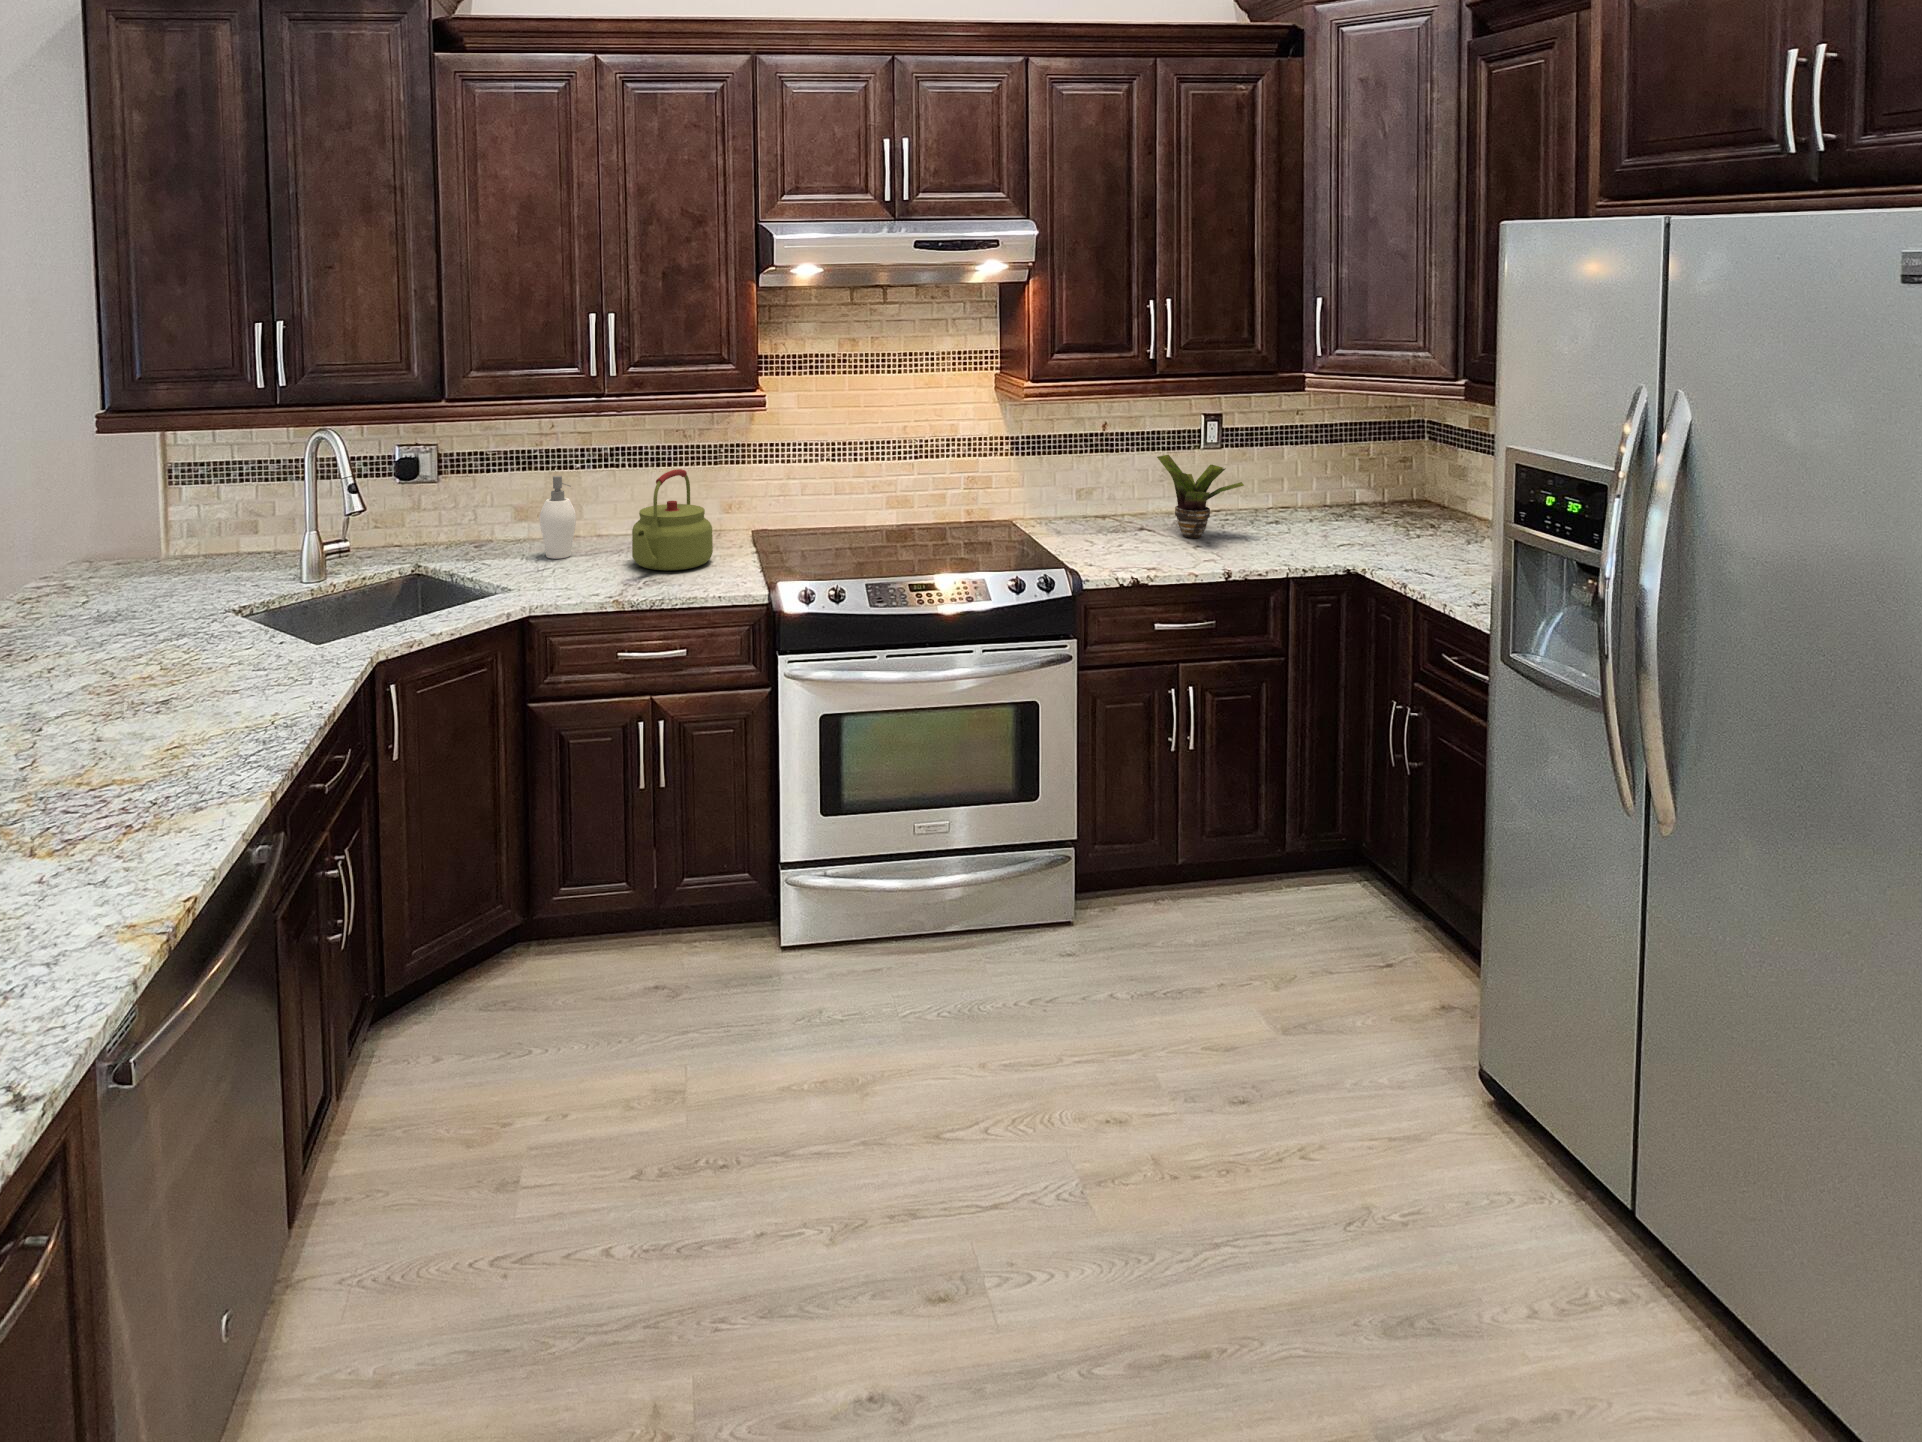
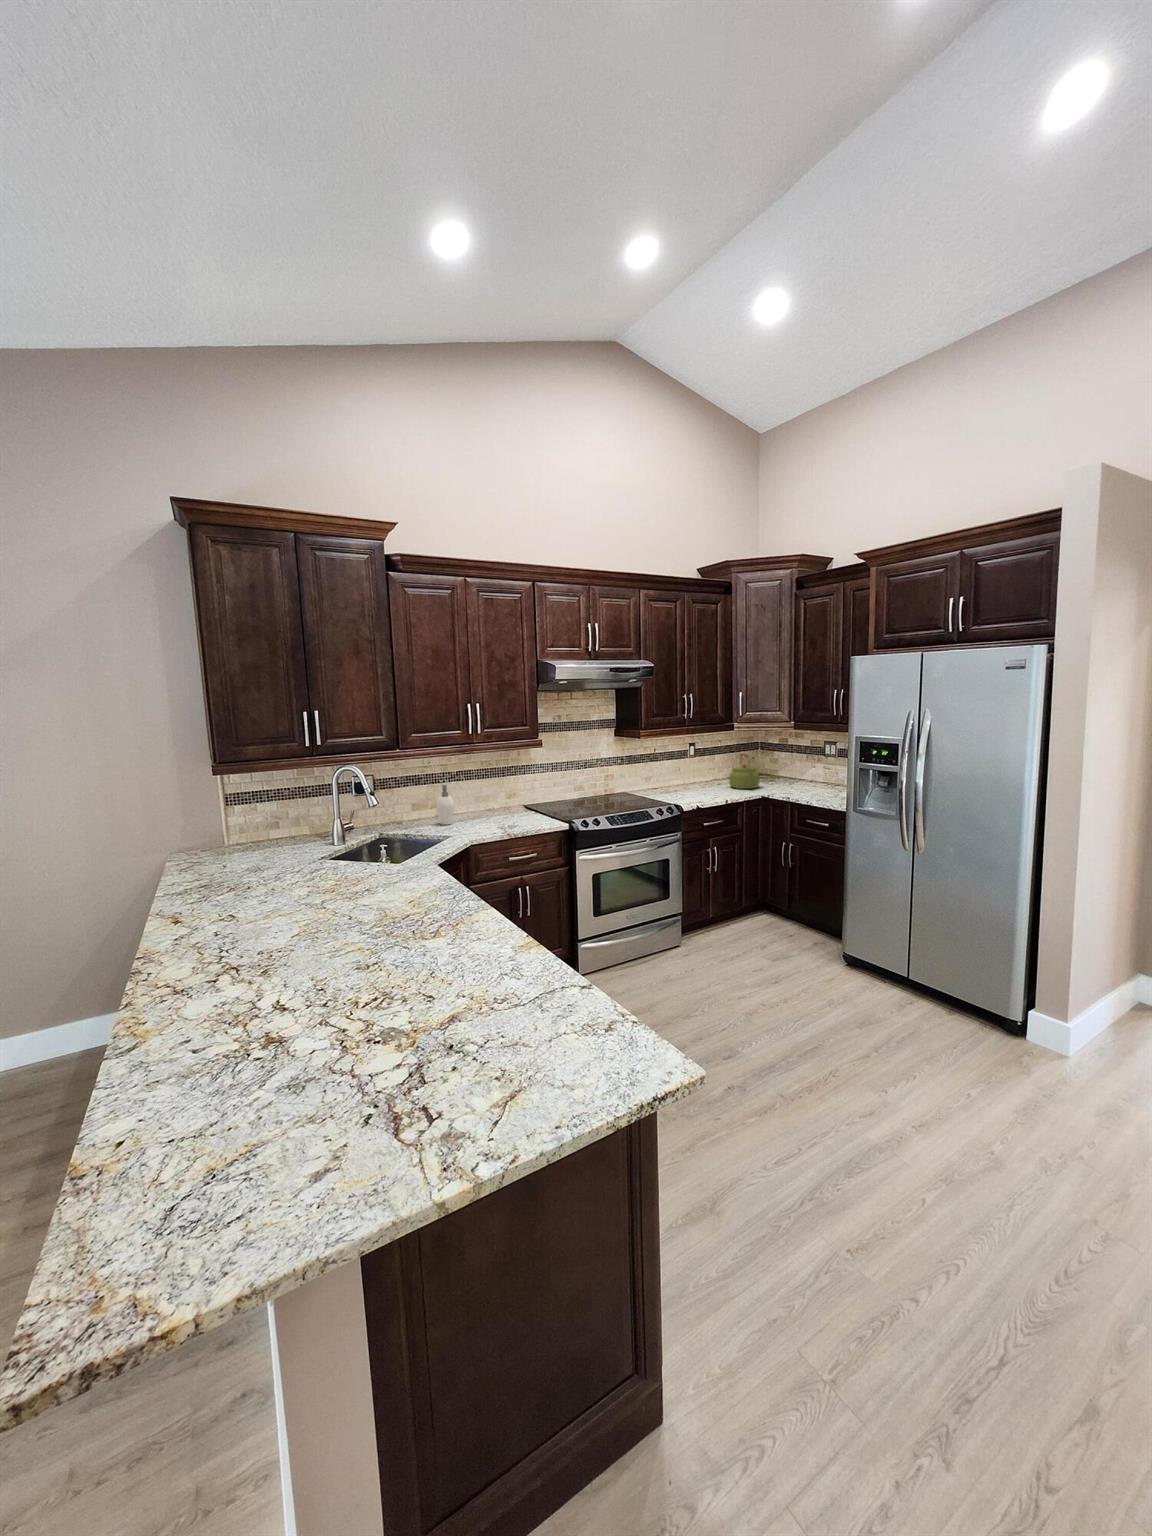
potted plant: present [1157,455,1244,538] -> none [680,760,715,793]
kettle: present [632,469,713,571] -> present [729,753,760,789]

